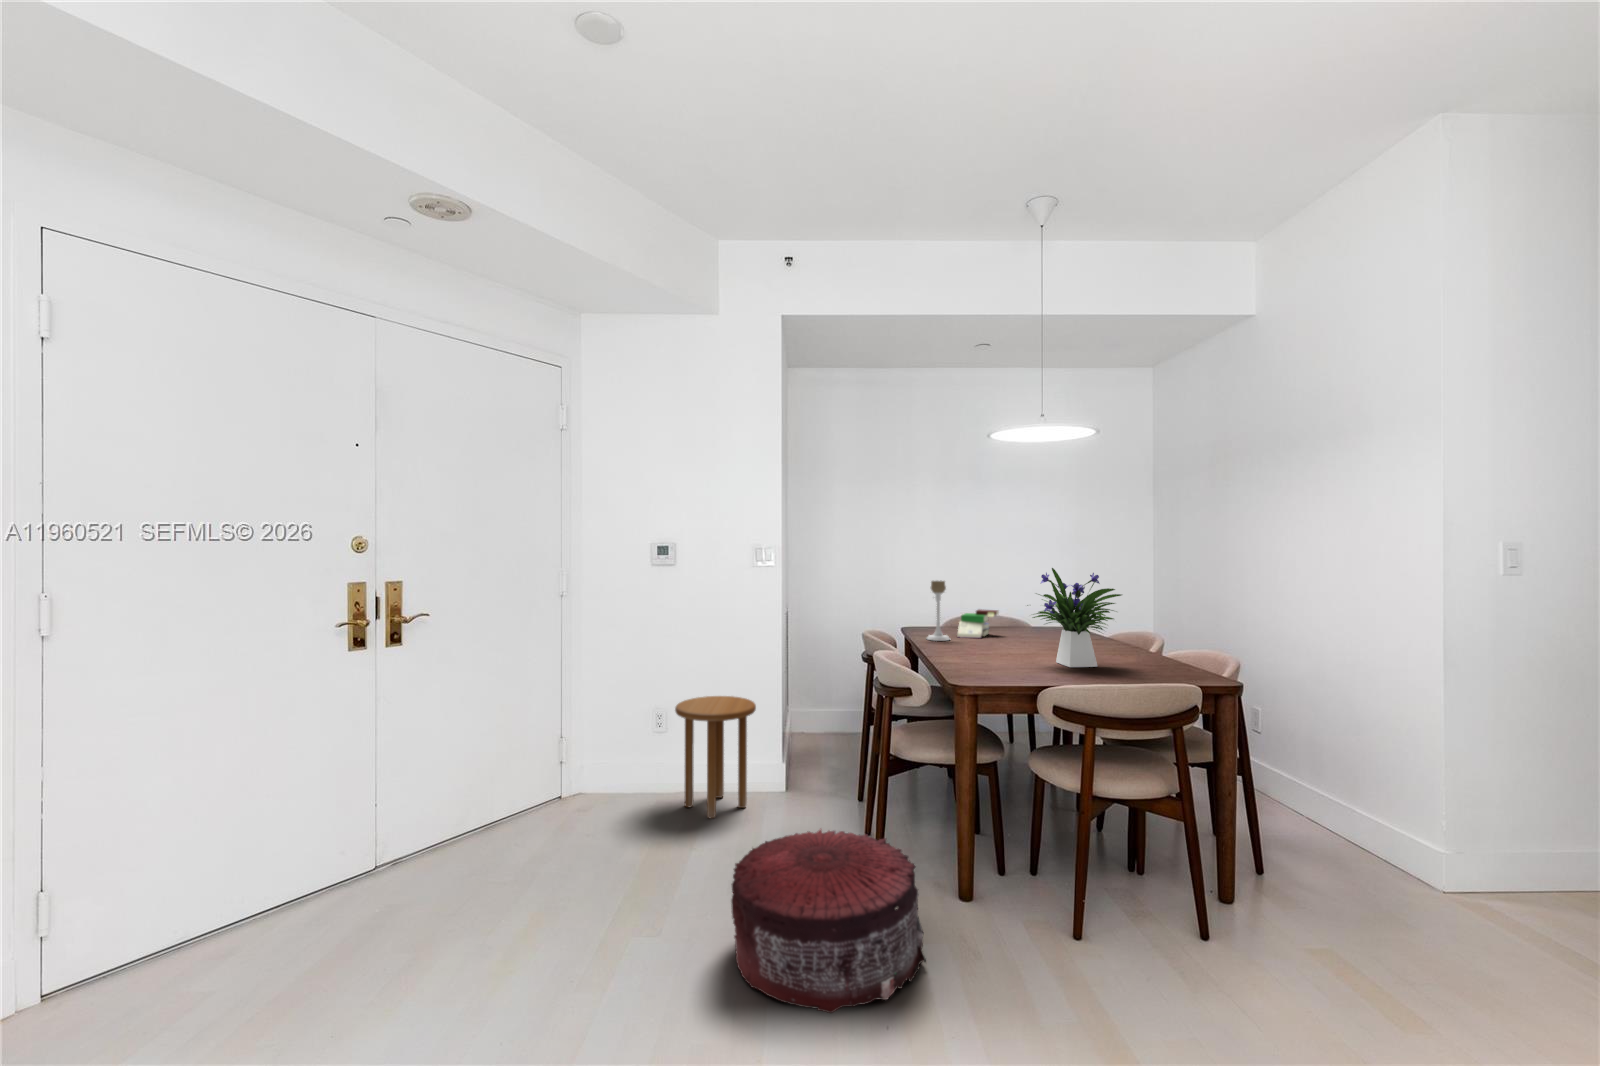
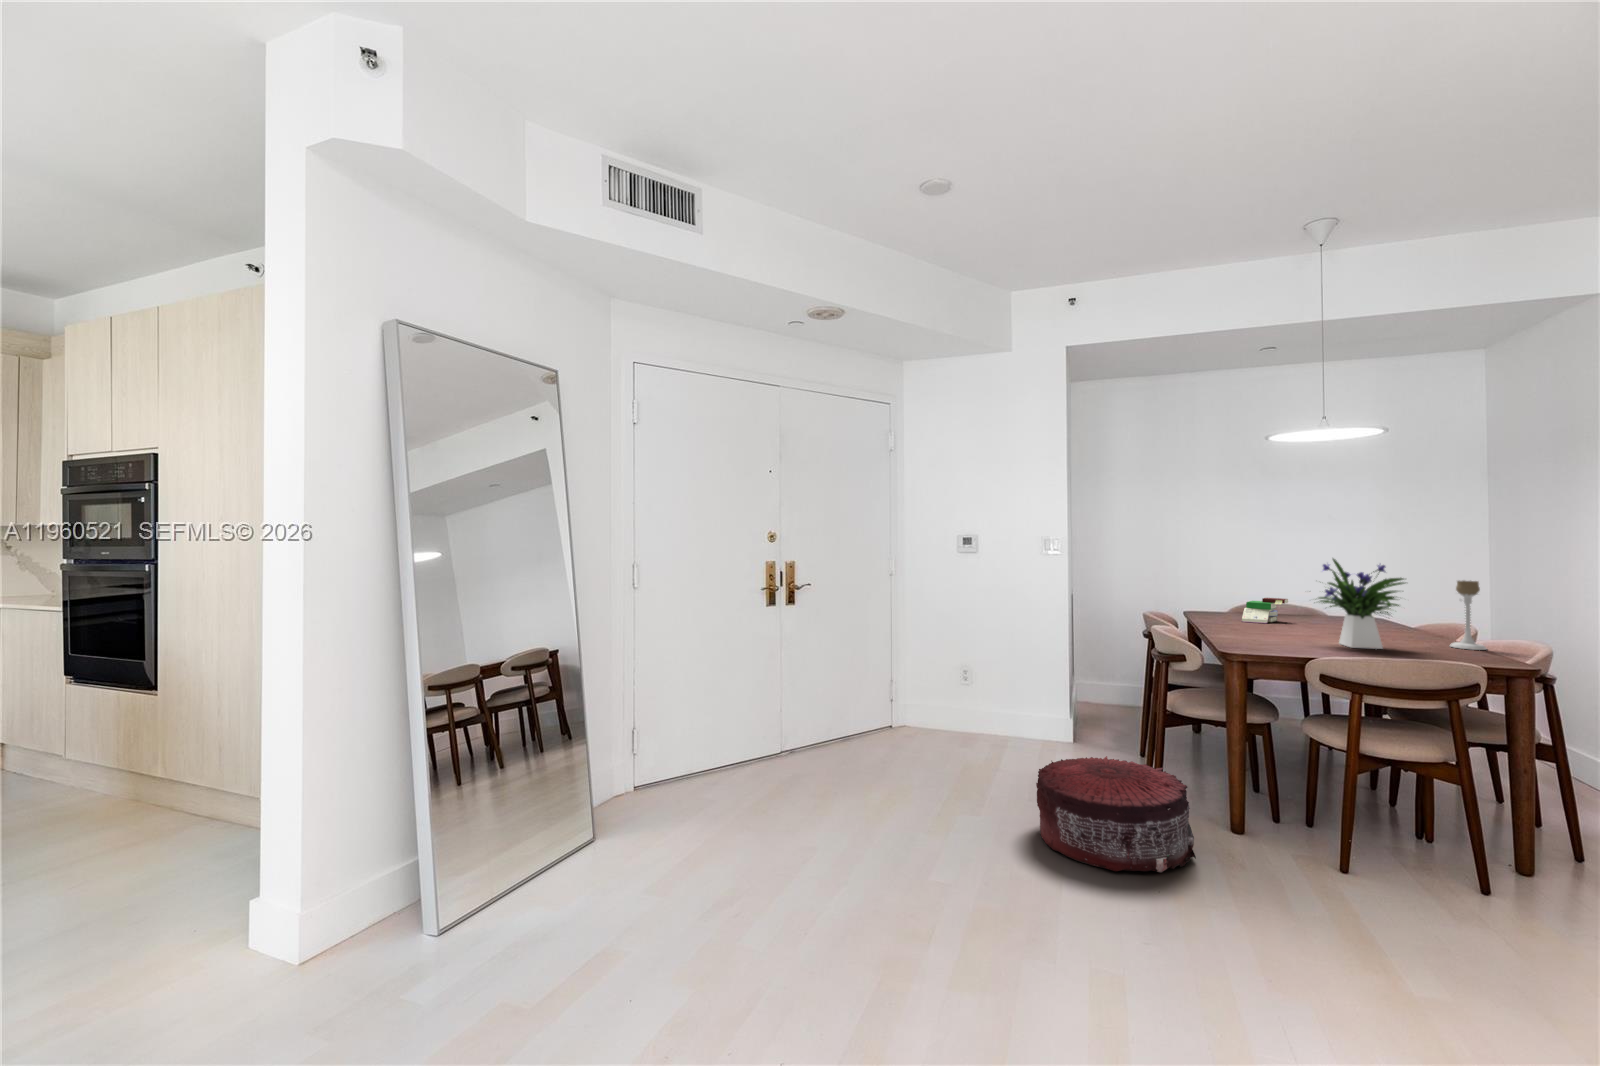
candle holder: present [927,581,950,641] -> present [1450,581,1486,650]
side table: present [675,696,756,818] -> none [980,660,1048,755]

